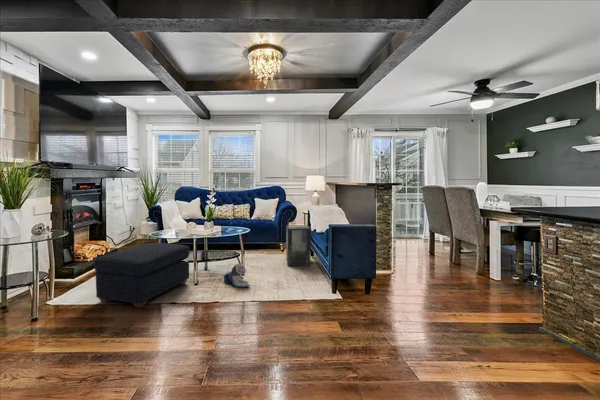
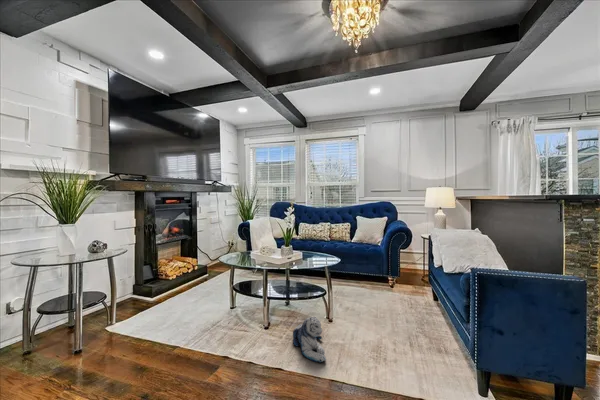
storage box: present [286,225,311,266] -> none [395,256,435,326]
ottoman: present [94,243,189,308] -> none [121,270,248,377]

